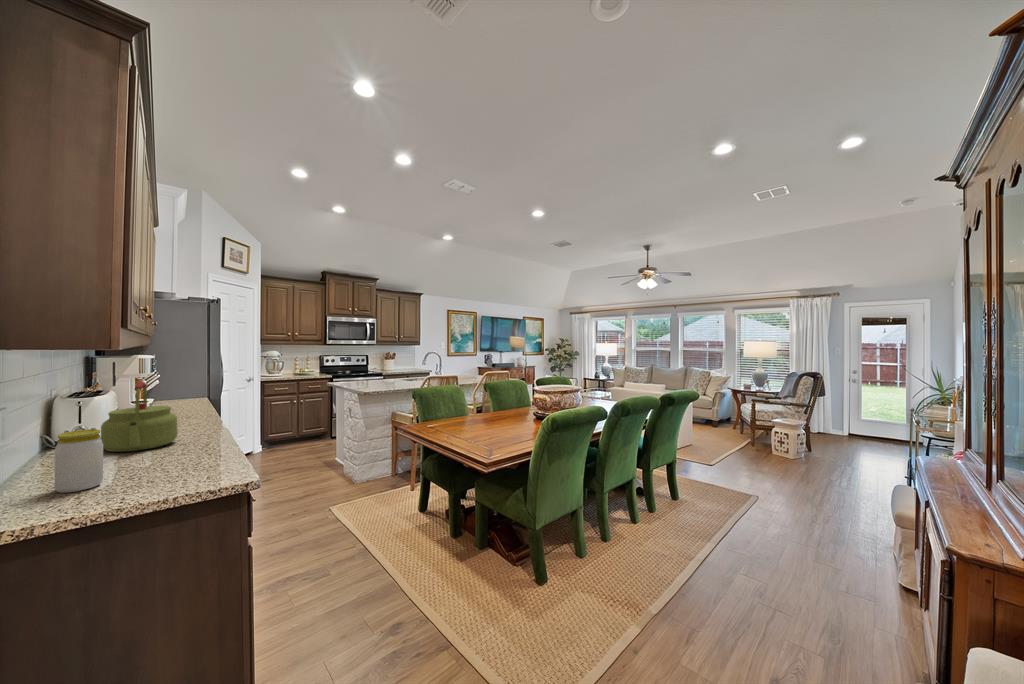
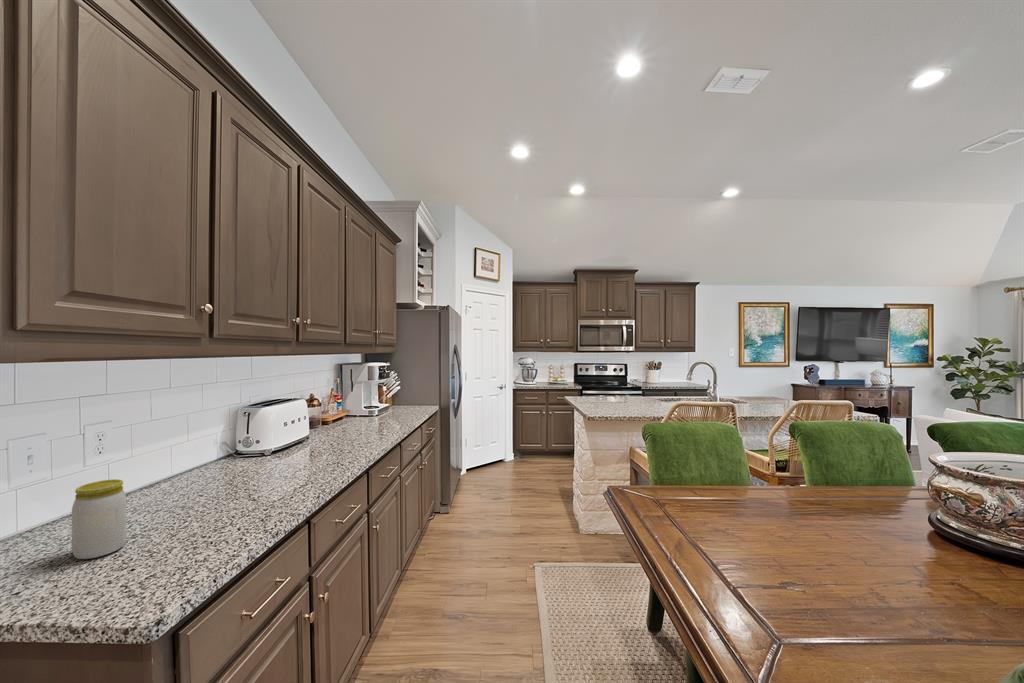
kettle: present [101,382,178,452] -> none [237,408,308,487]

